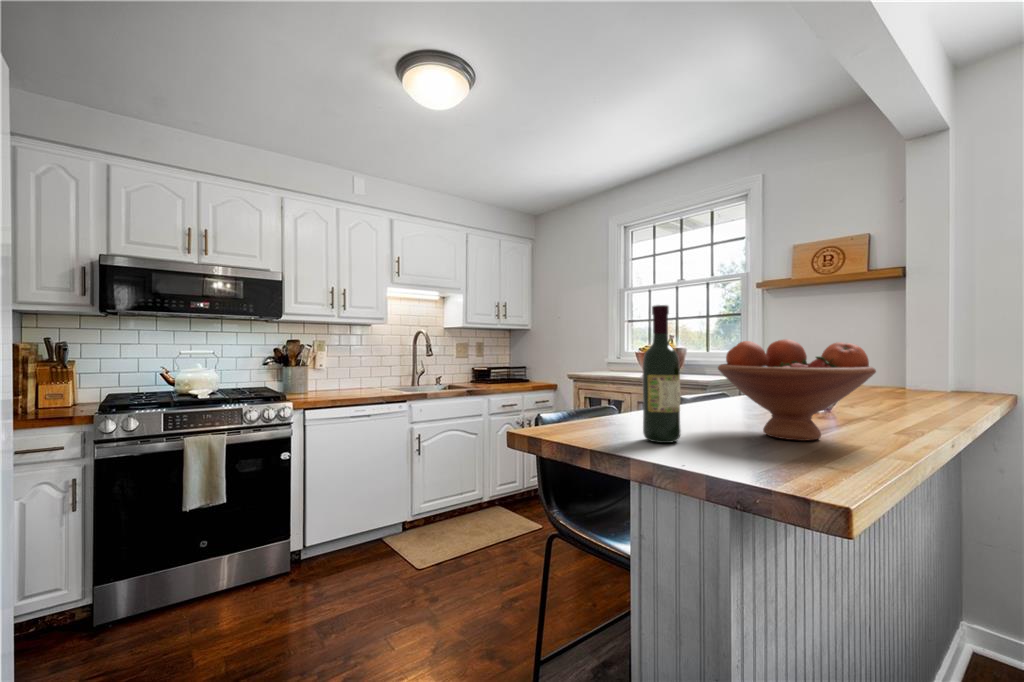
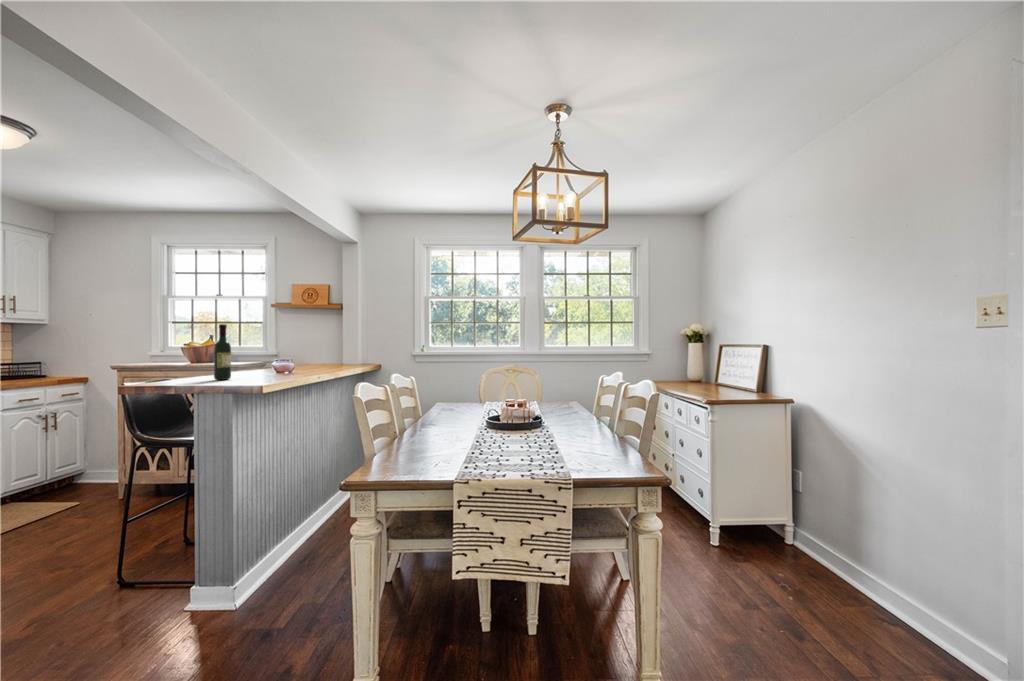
fruit bowl: present [718,339,876,441] -> none [247,339,303,376]

